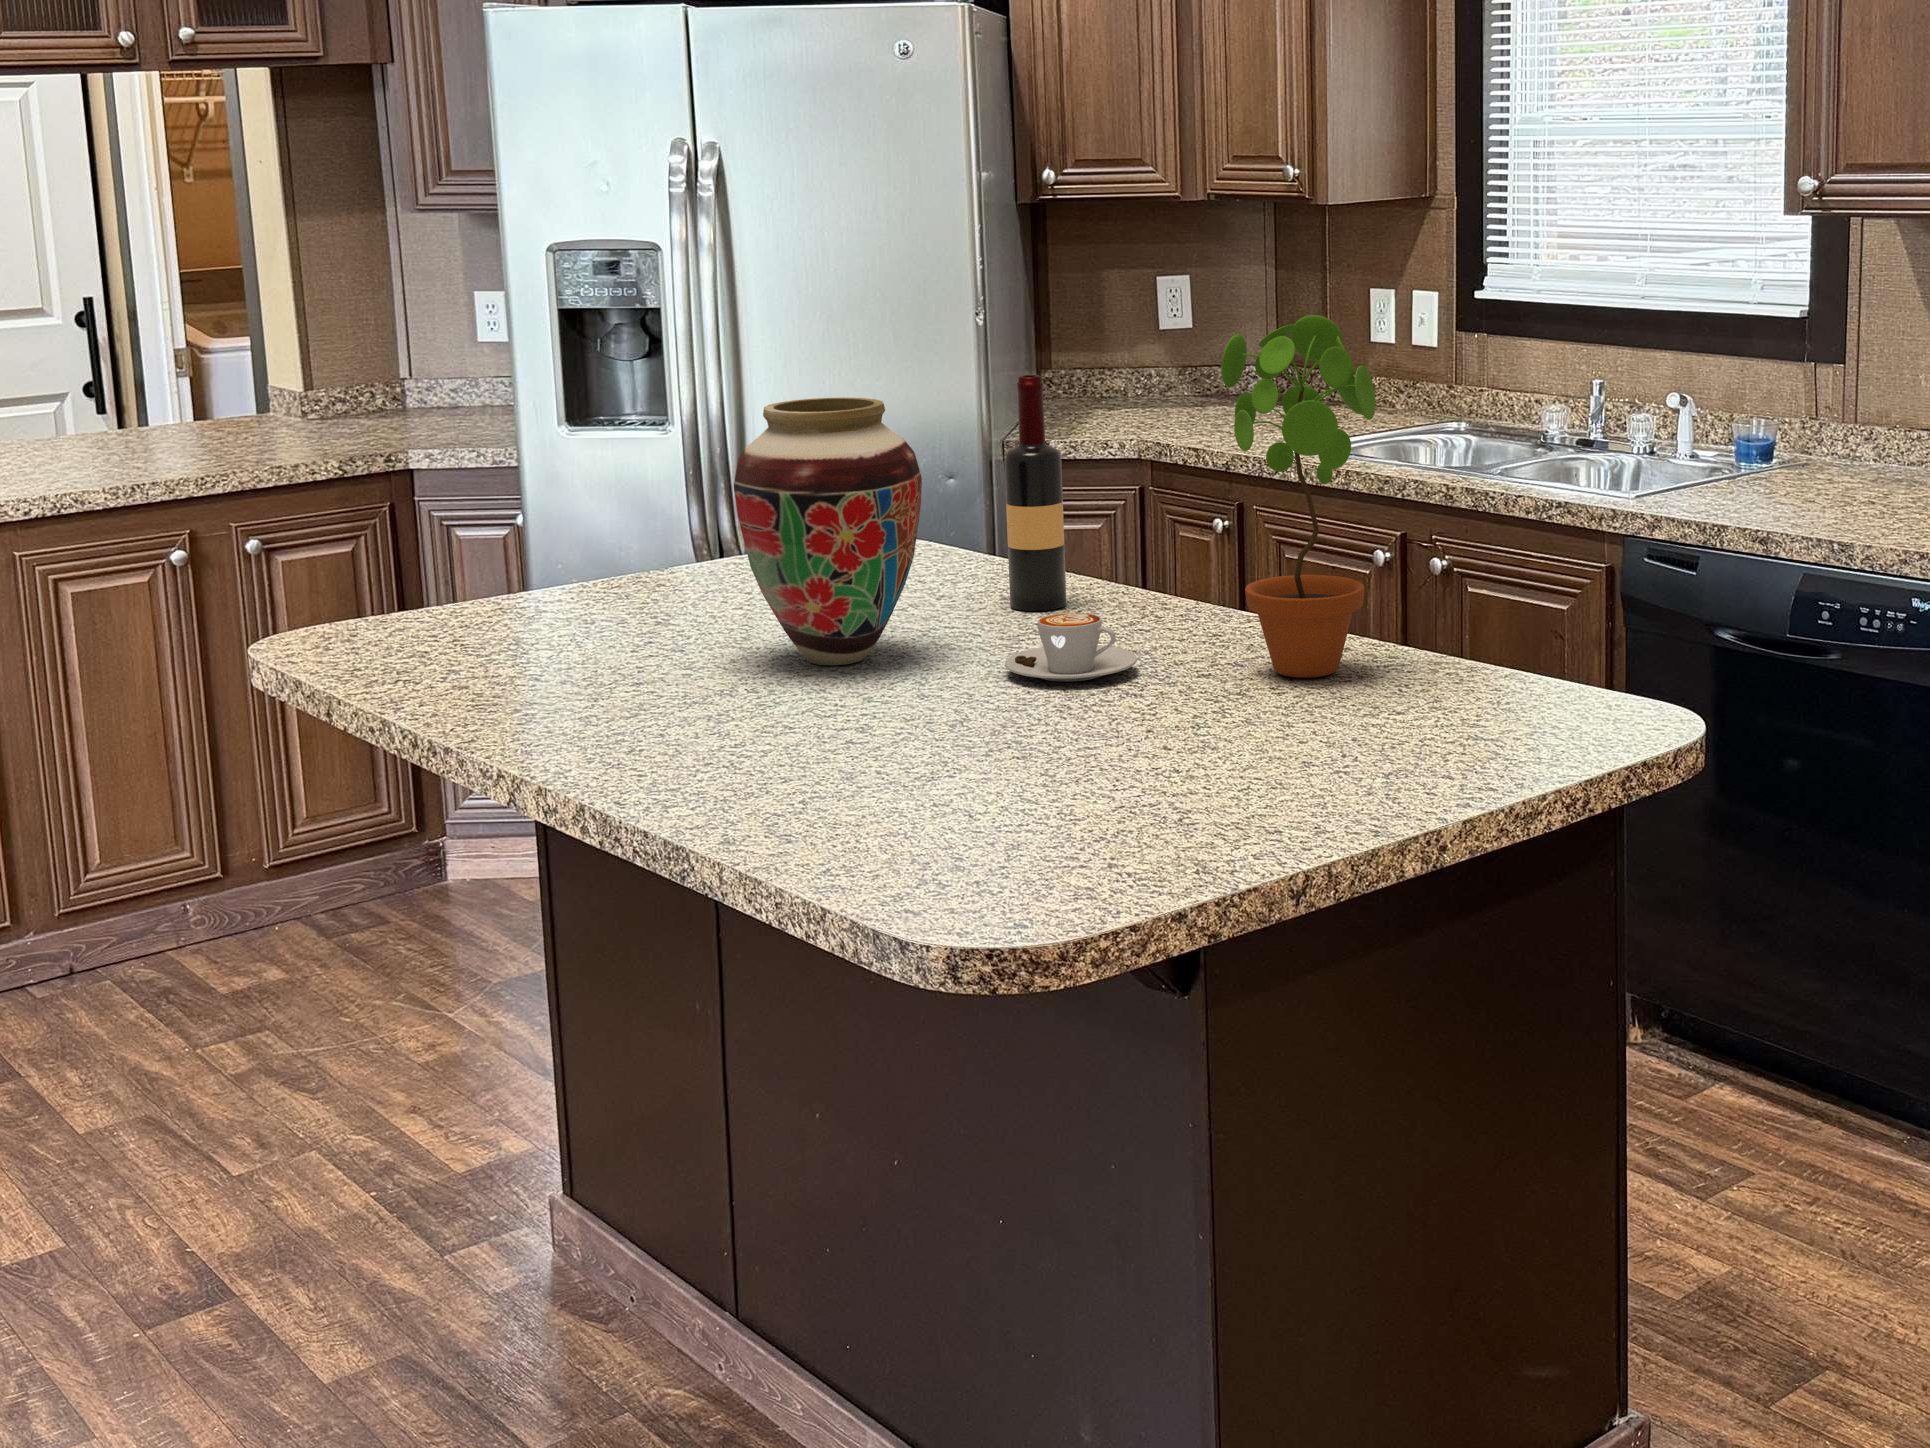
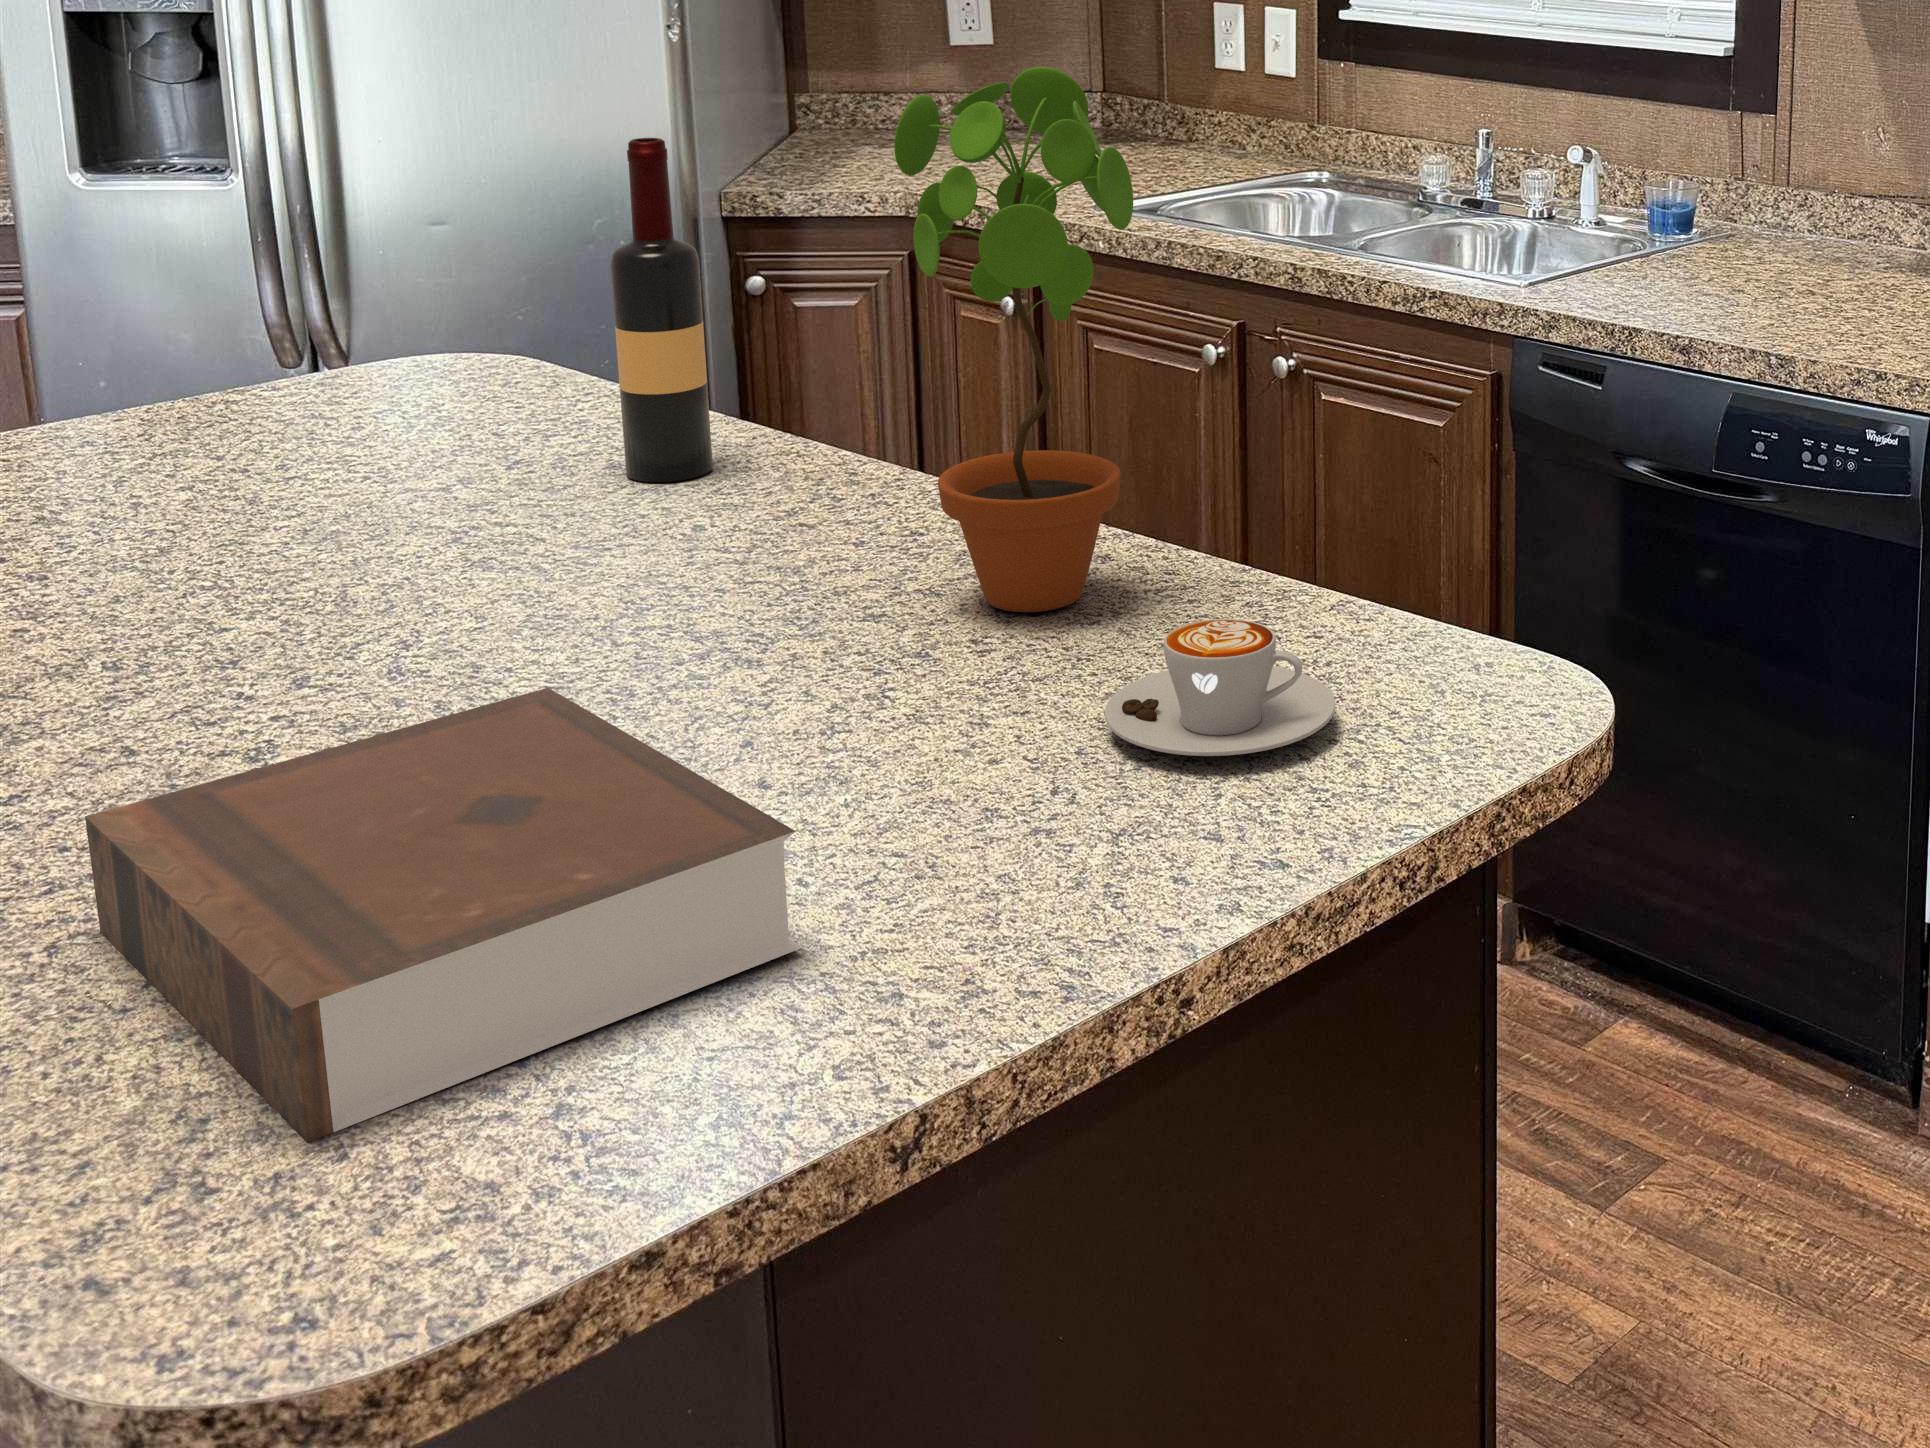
vase: present [734,398,922,665] -> none [96,180,431,602]
coffee cup: present [1005,613,1137,681] -> present [1105,619,1335,756]
book: none [825,684,1219,871] -> present [85,688,803,1143]

